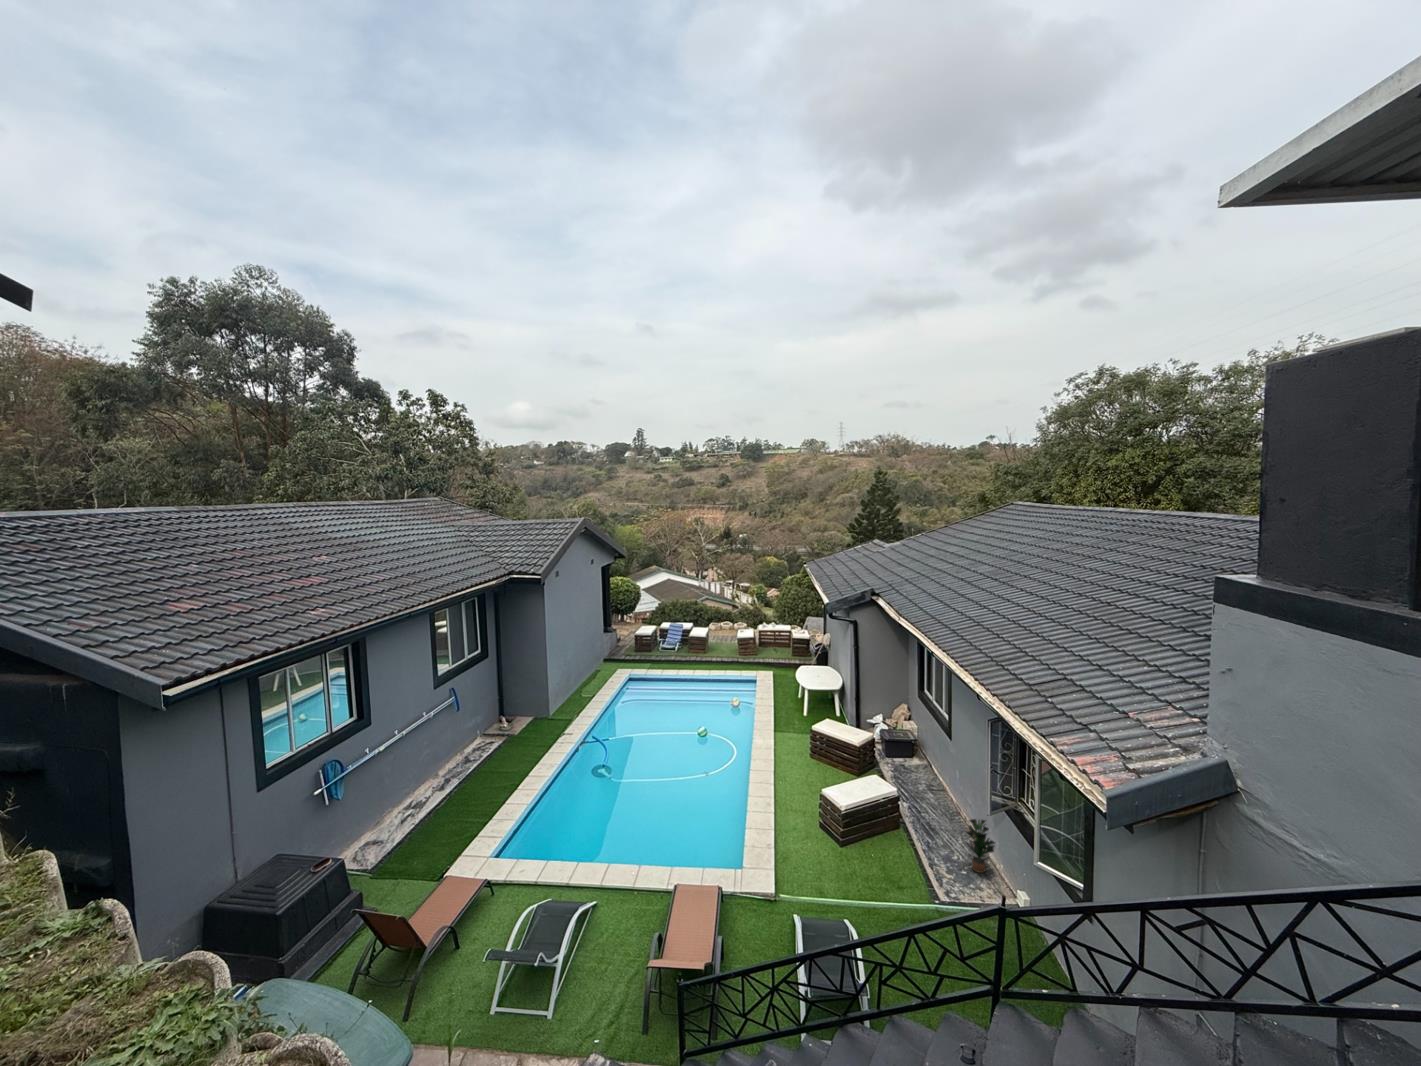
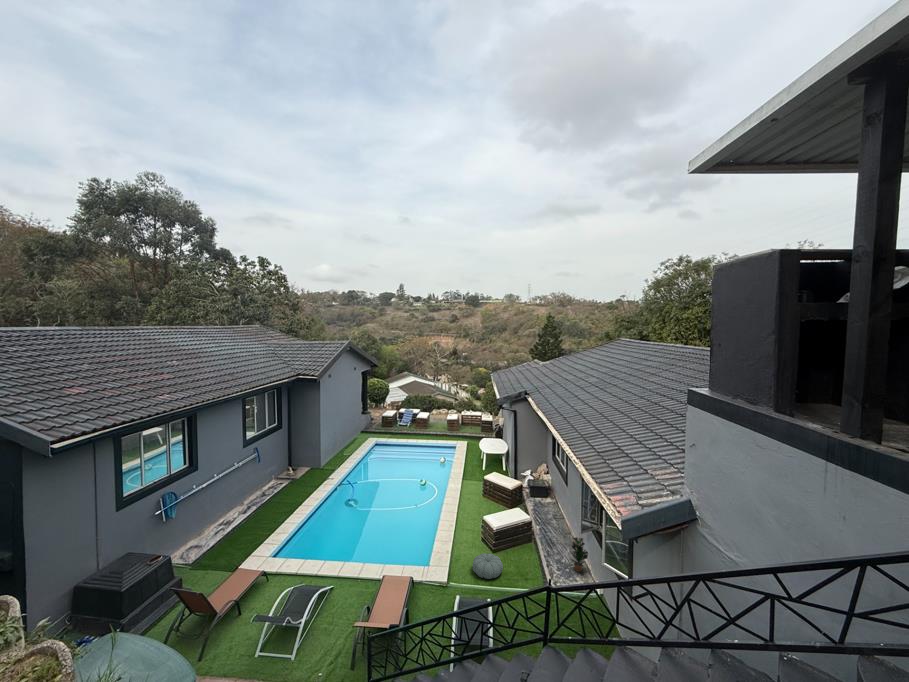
pouf: none [810,846,858,886] -> present [473,553,503,579]

